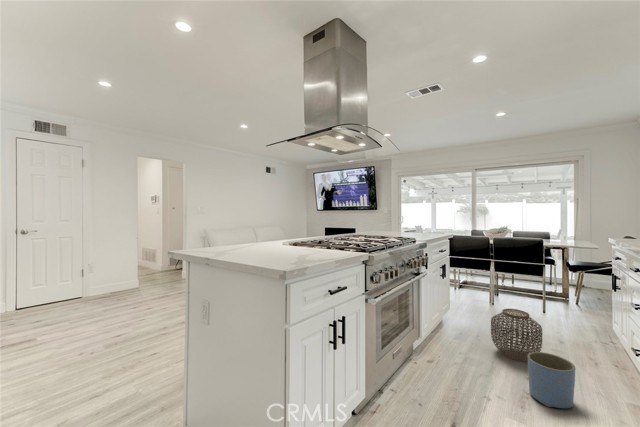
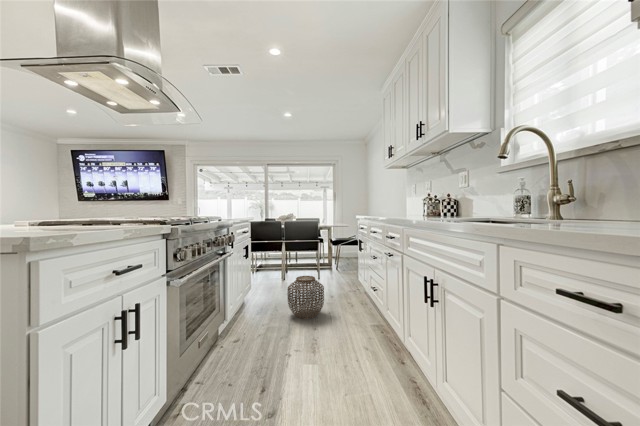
planter: present [528,352,575,408] -> none [318,303,348,345]

